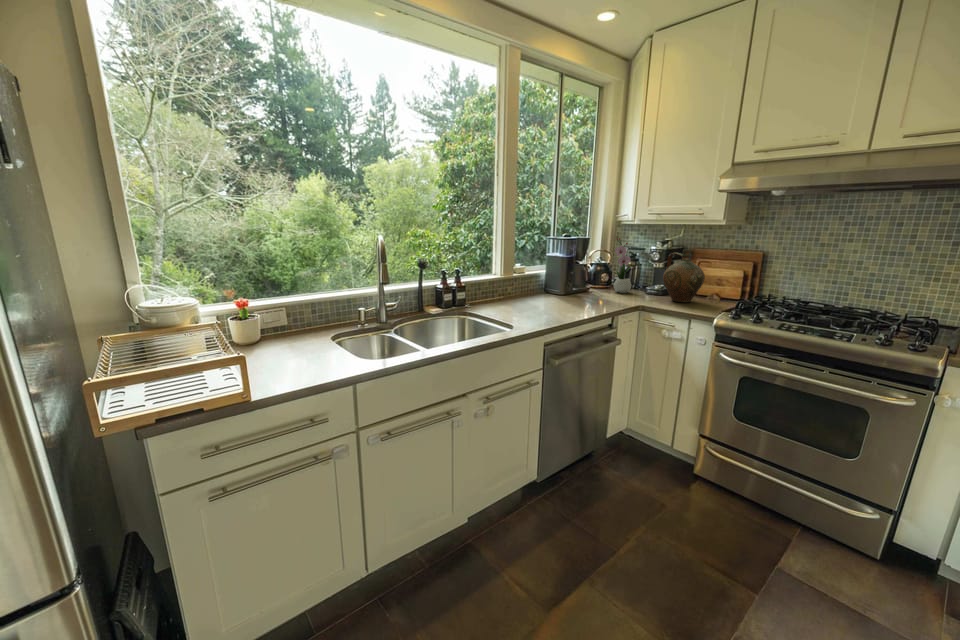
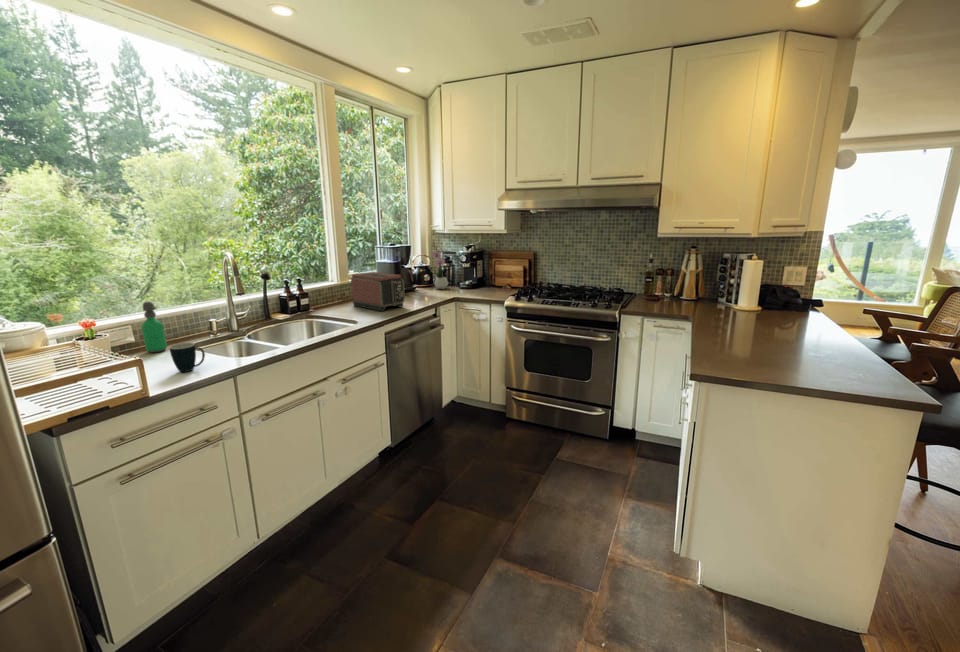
ceramic jug: present [663,250,705,302] -> none [470,252,498,292]
toaster: none [514,267,577,315] -> present [351,272,405,311]
soap dispenser: none [288,284,310,339] -> present [141,301,167,353]
mug: none [289,336,324,371] -> present [170,343,205,372]

